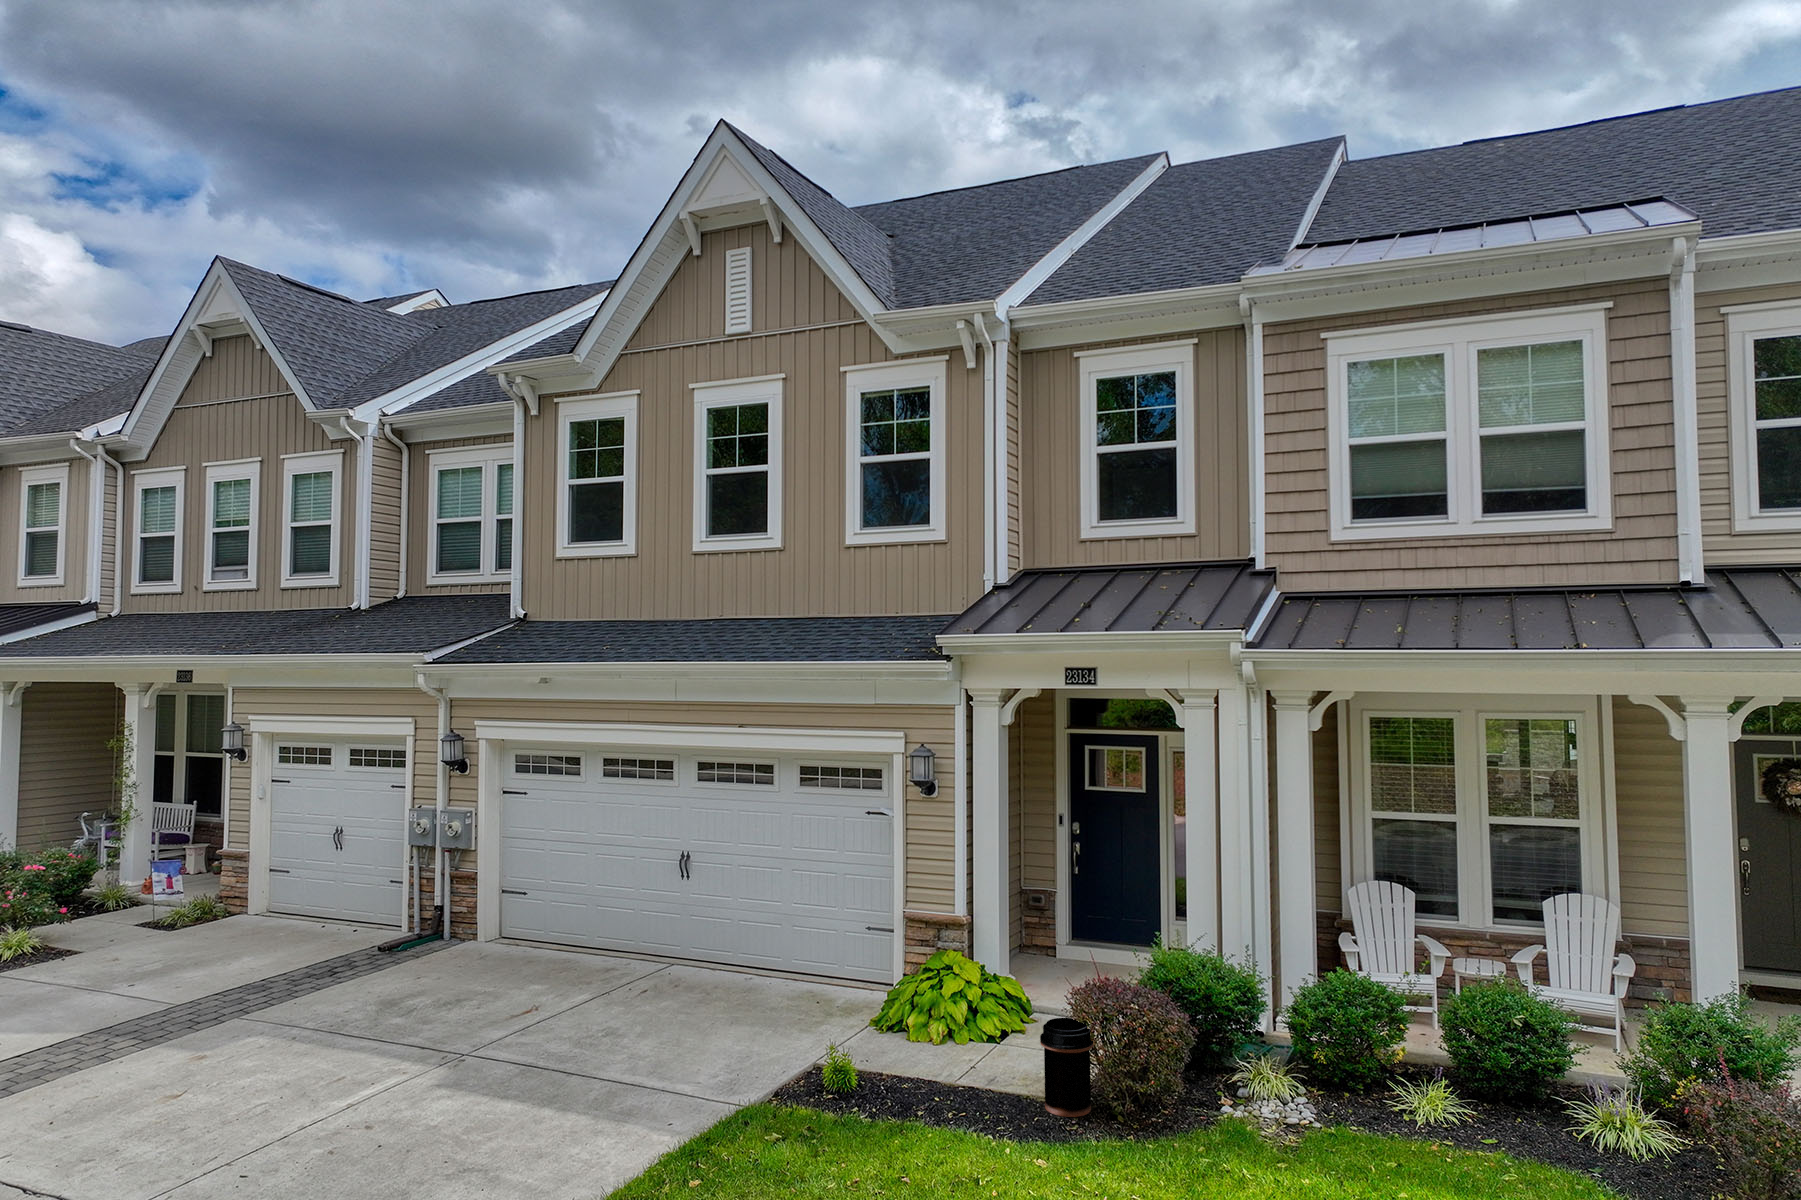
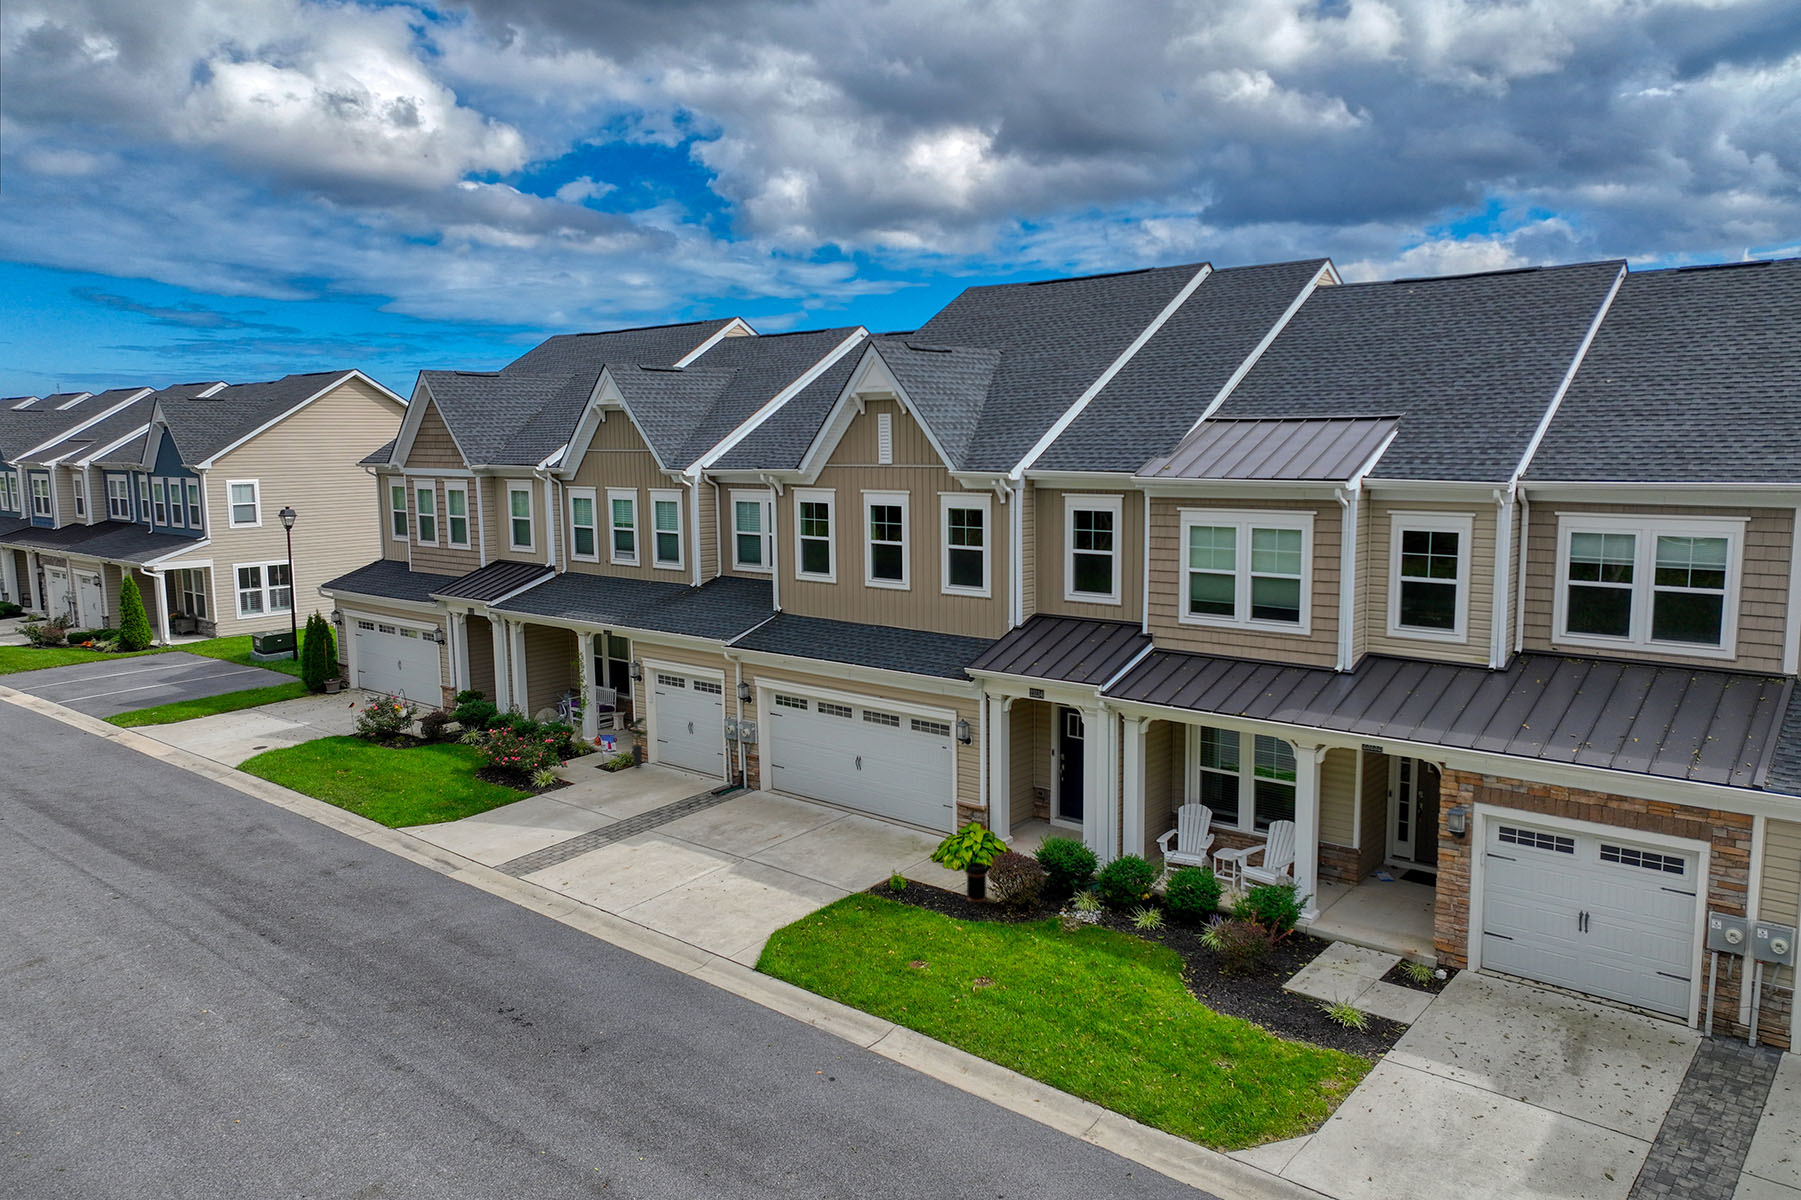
potted plant: none [201,829,250,923] -> present [631,718,645,768]

